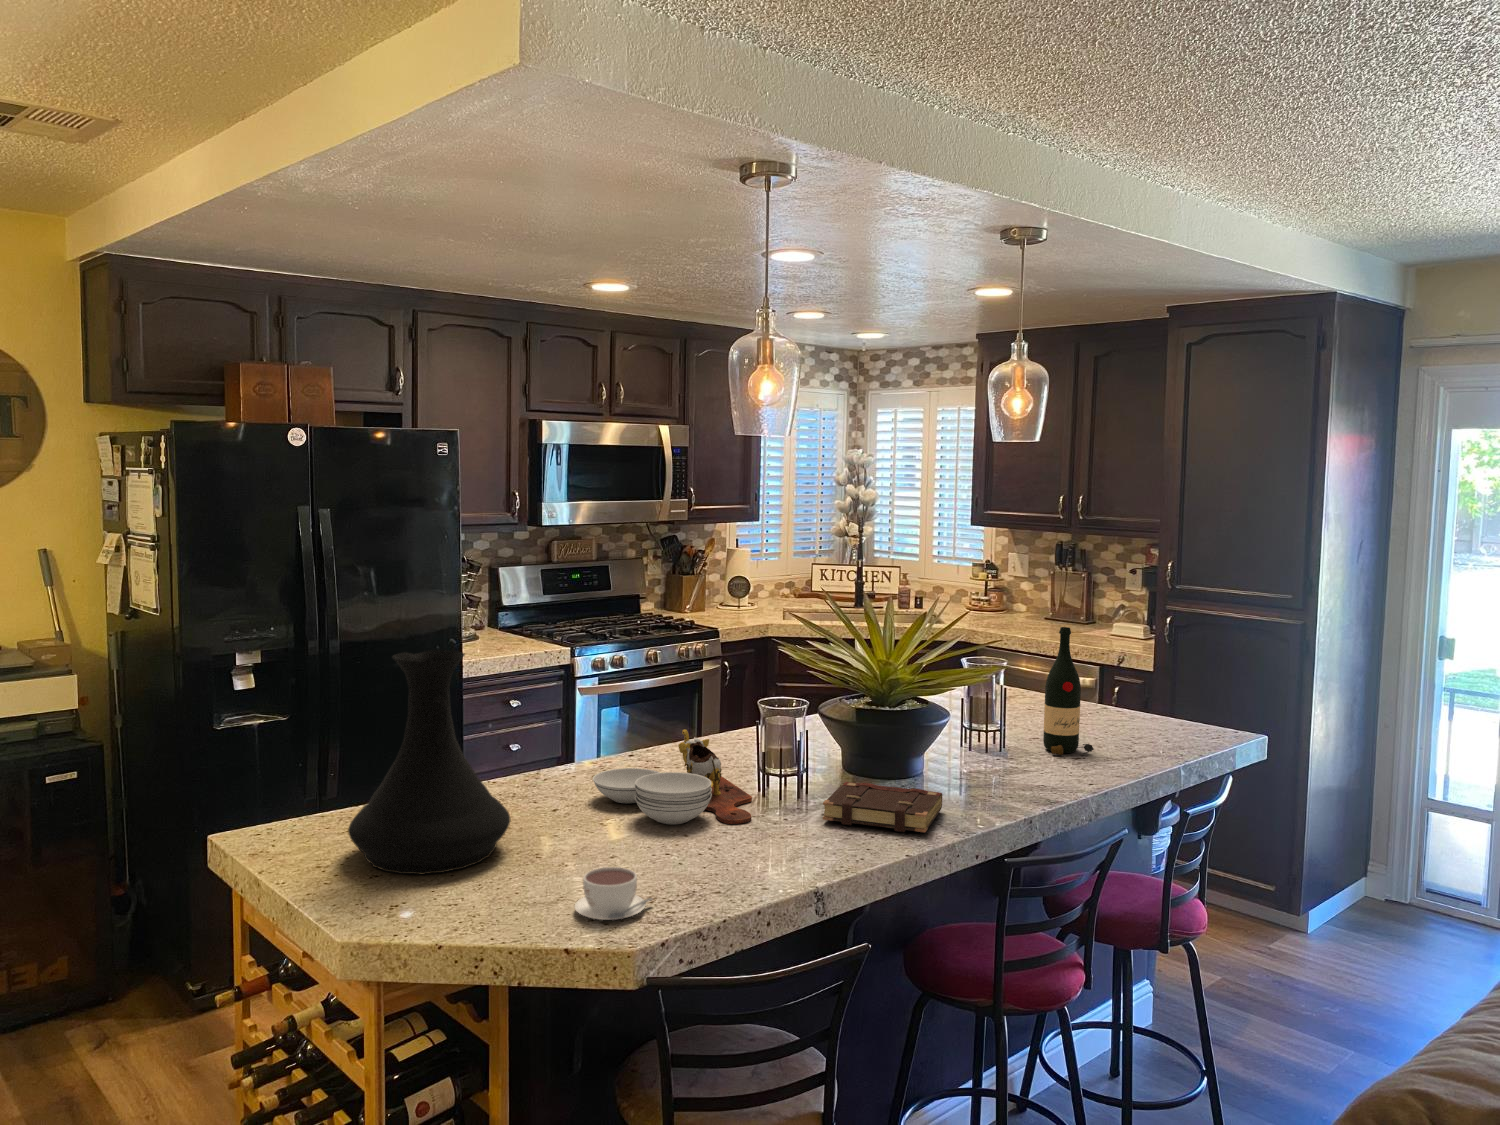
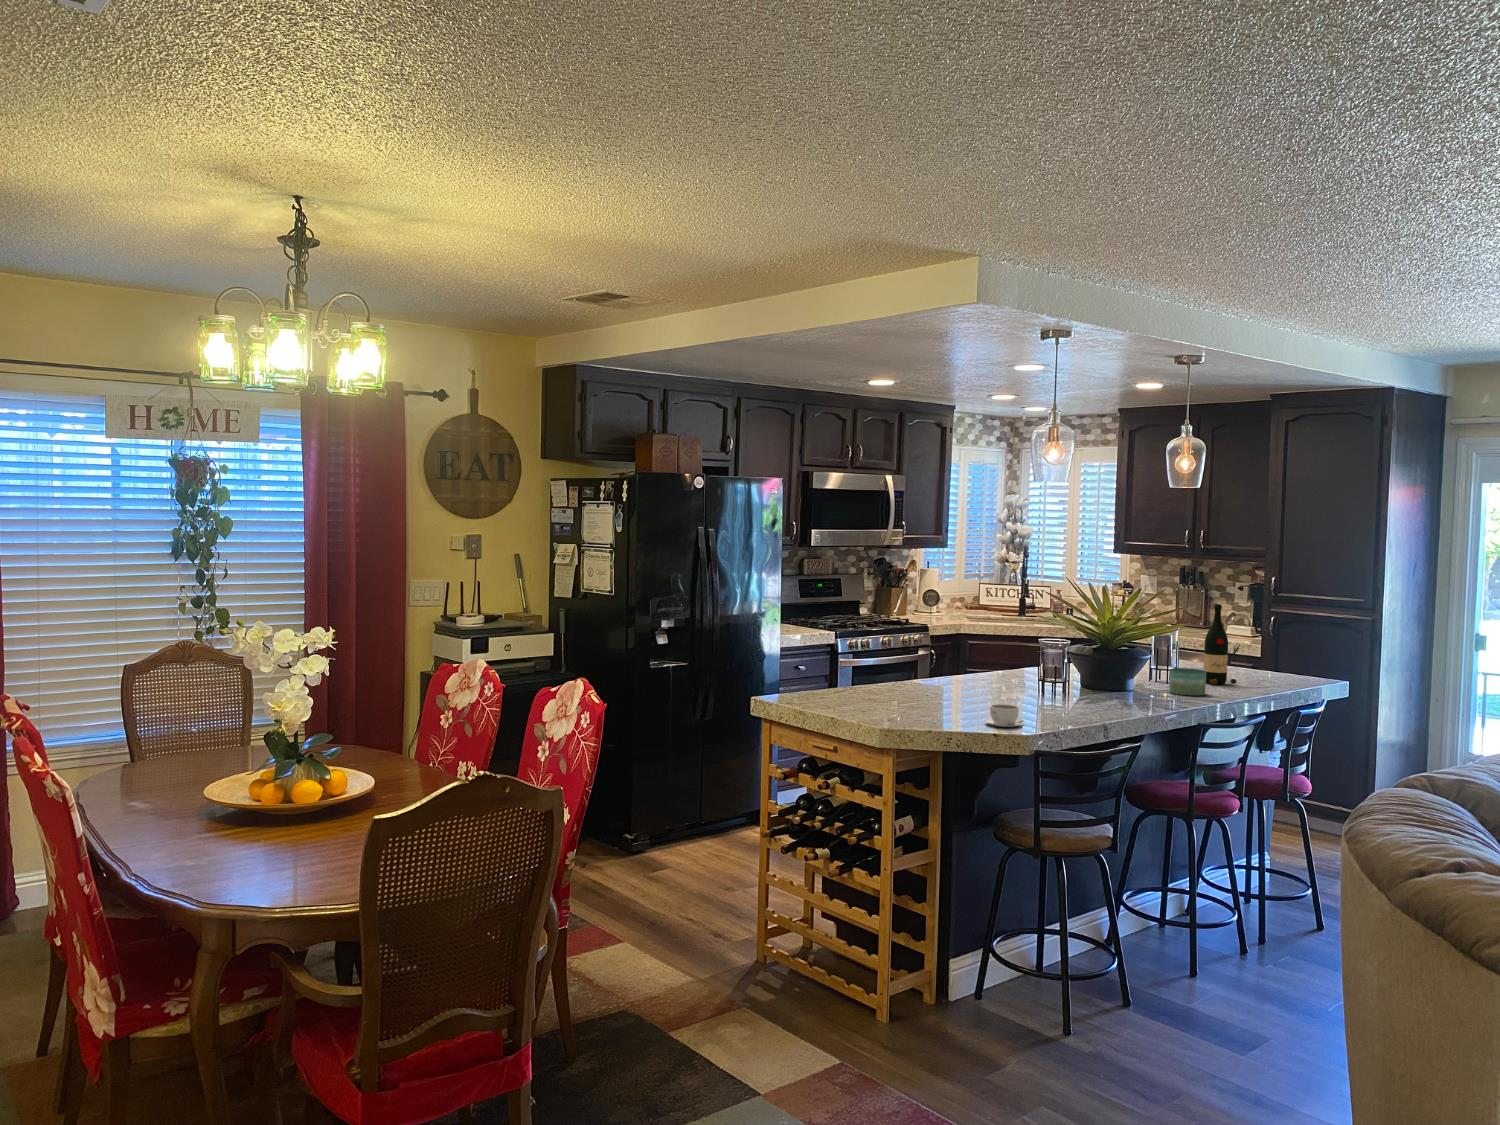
vase: present [348,650,511,874] -> none [839,596,925,713]
cutting board: present [593,729,752,824] -> none [944,655,1046,703]
candle: none [979,738,1036,788] -> present [1170,668,1206,695]
book: present [823,782,942,832] -> none [1089,686,1156,707]

